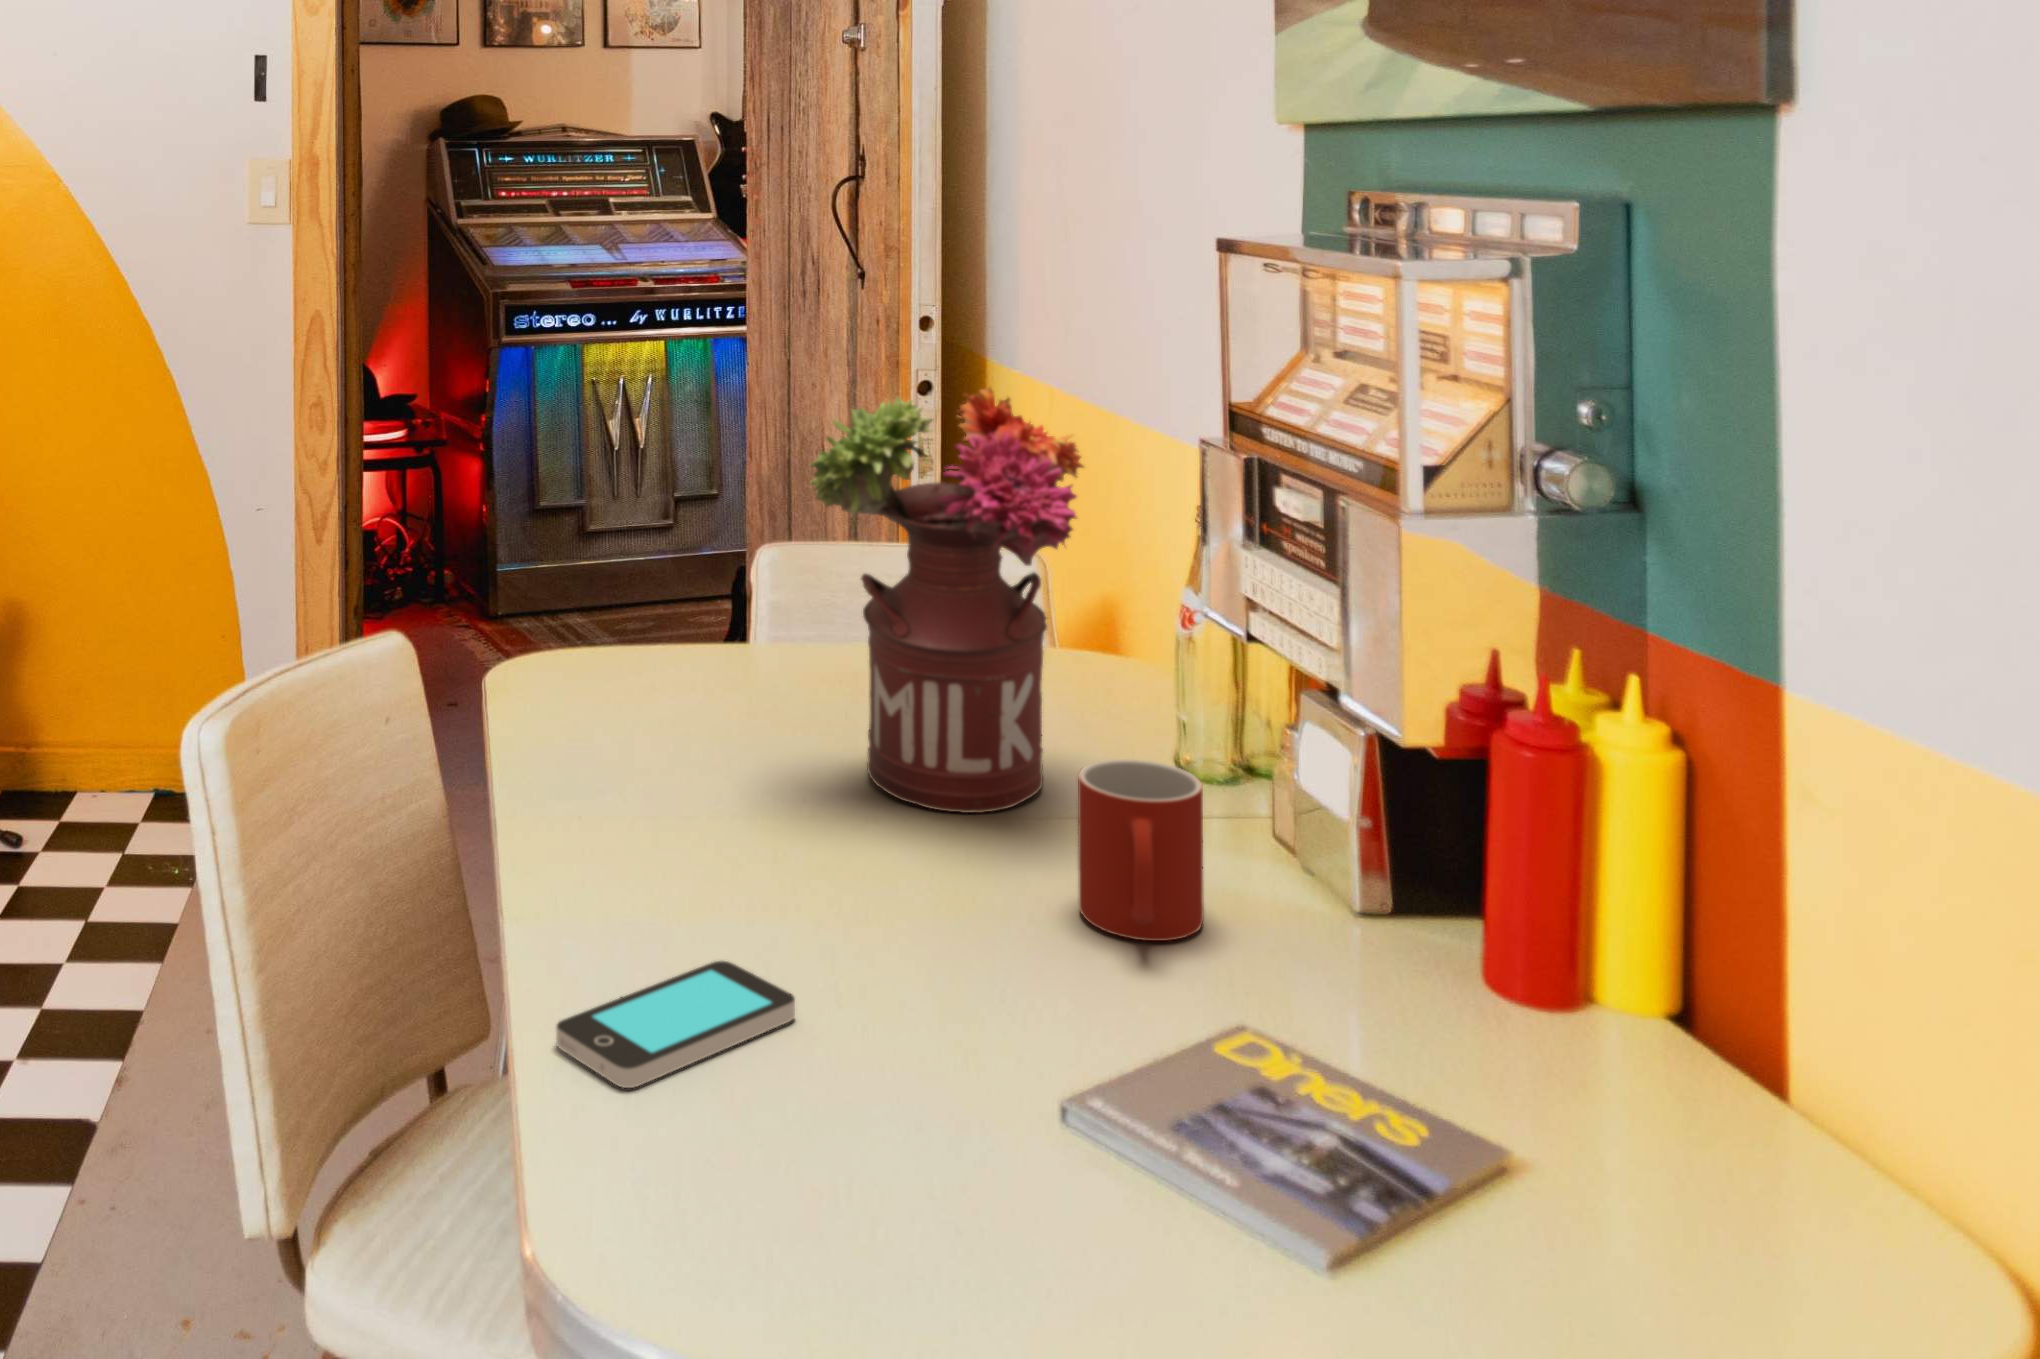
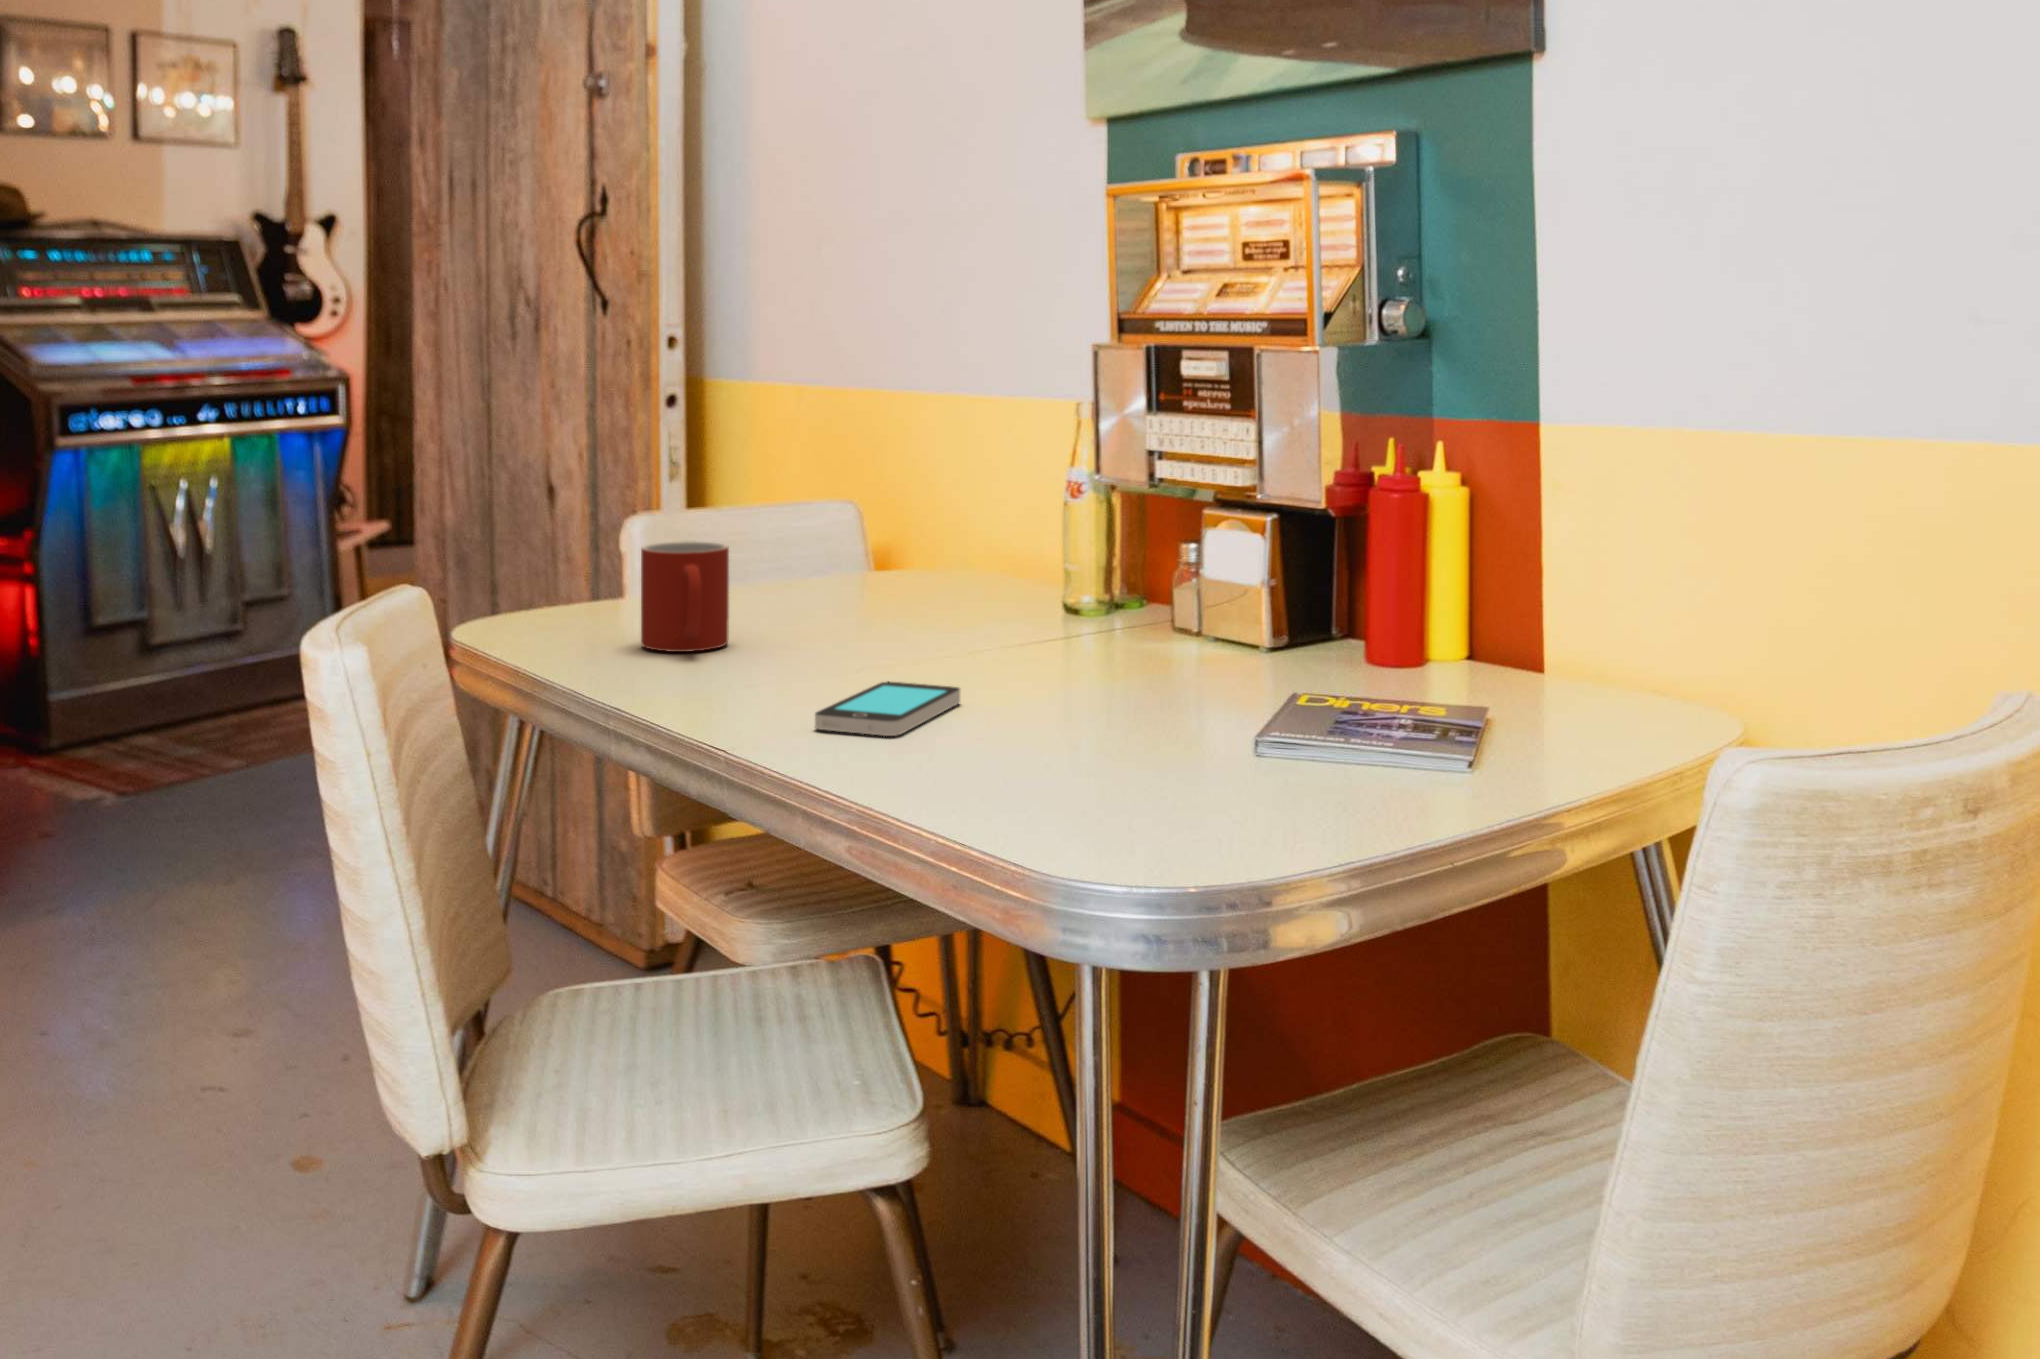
flower arrangement: present [810,388,1084,813] -> none [804,303,1027,626]
mug: present [1078,759,1204,941] -> present [641,541,729,652]

